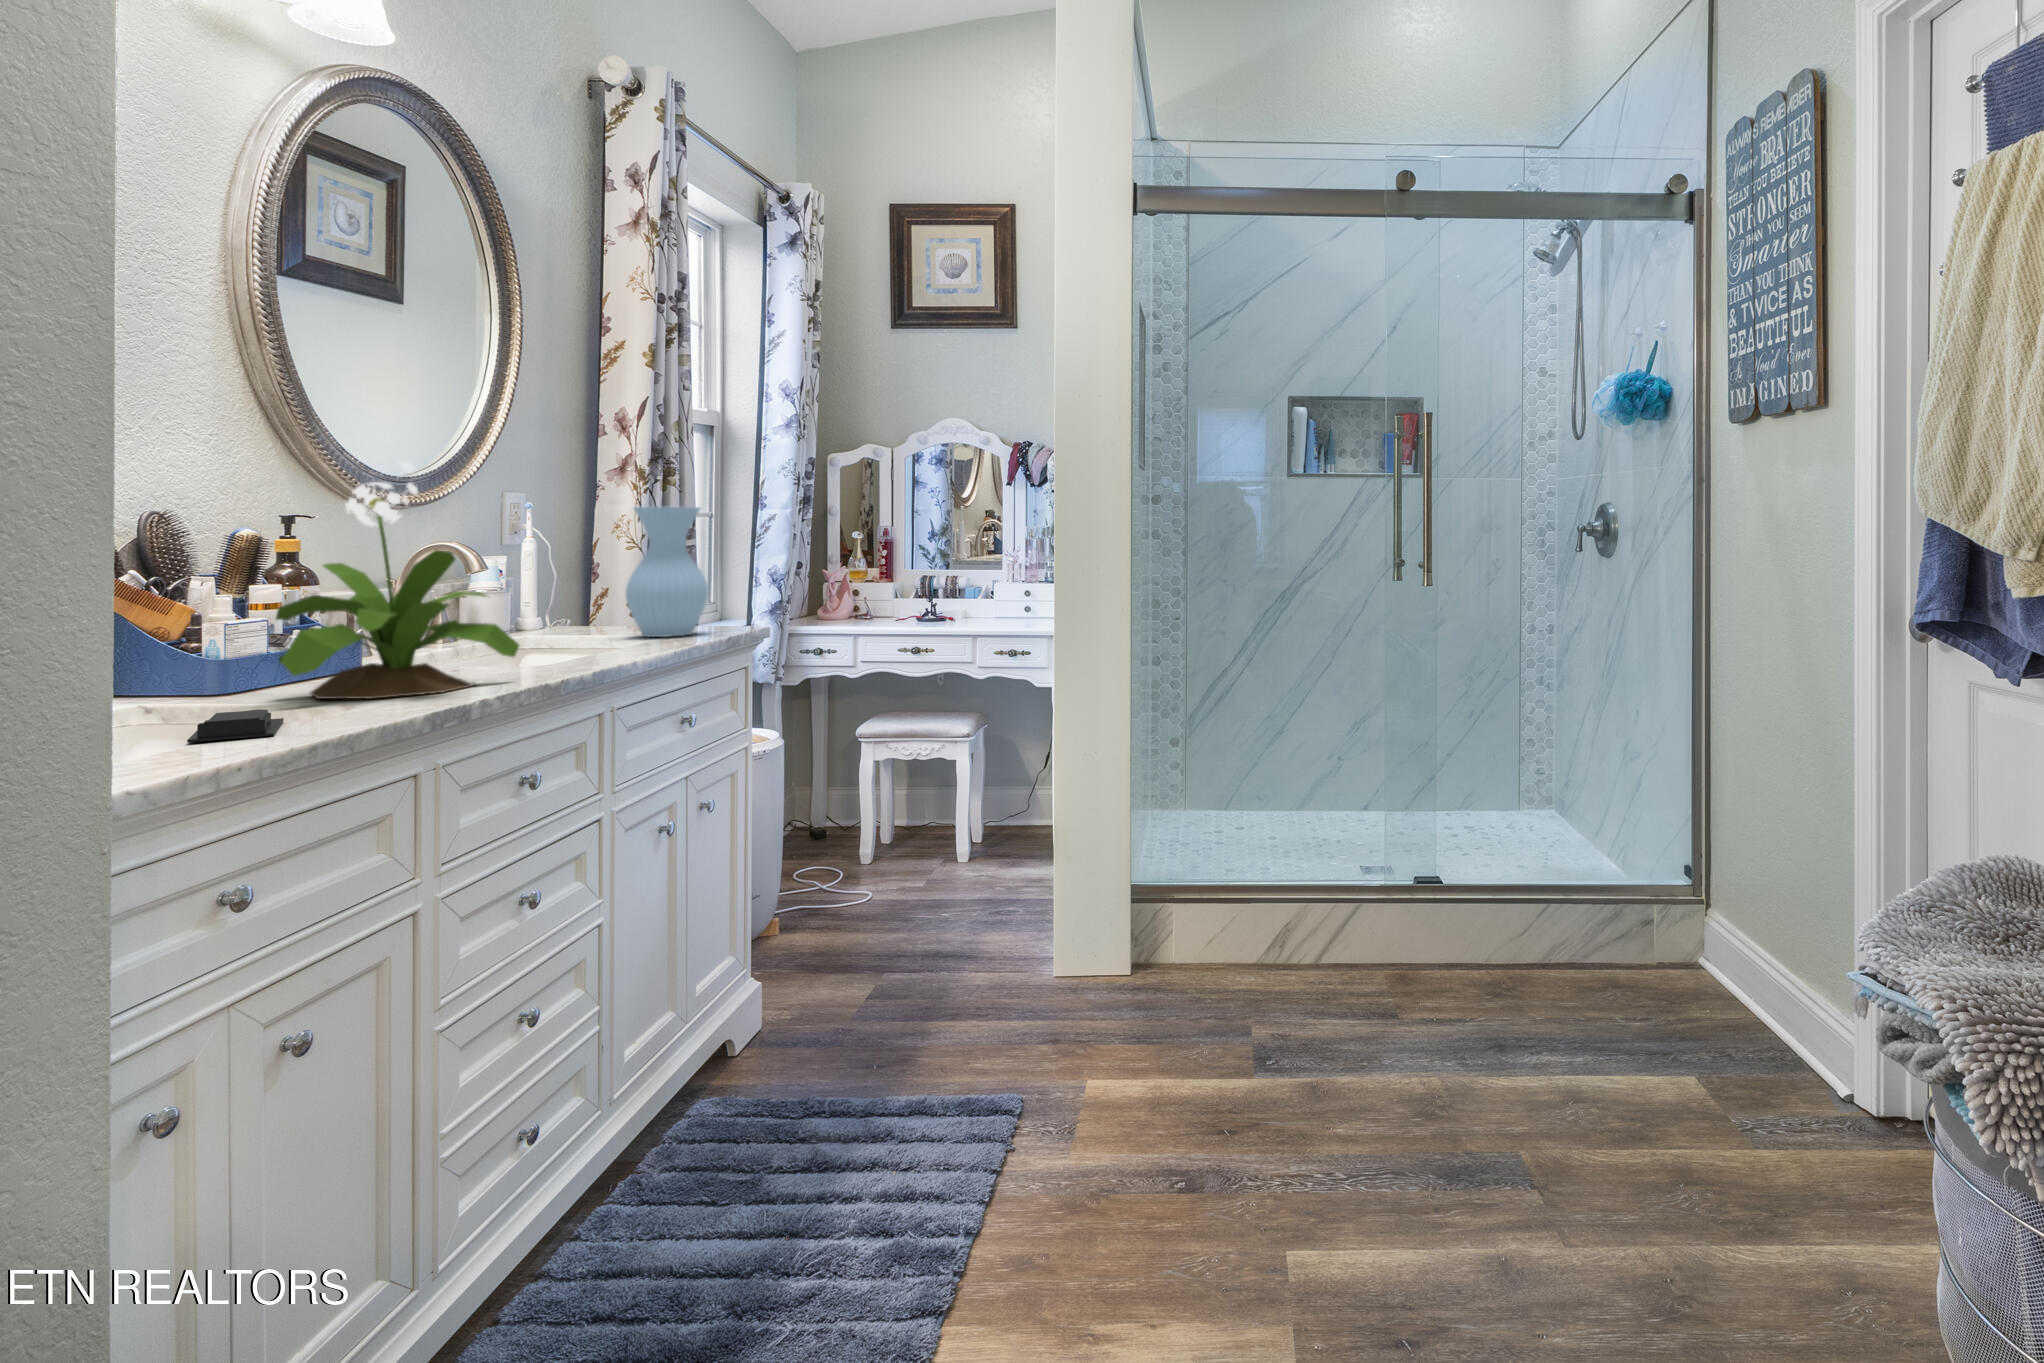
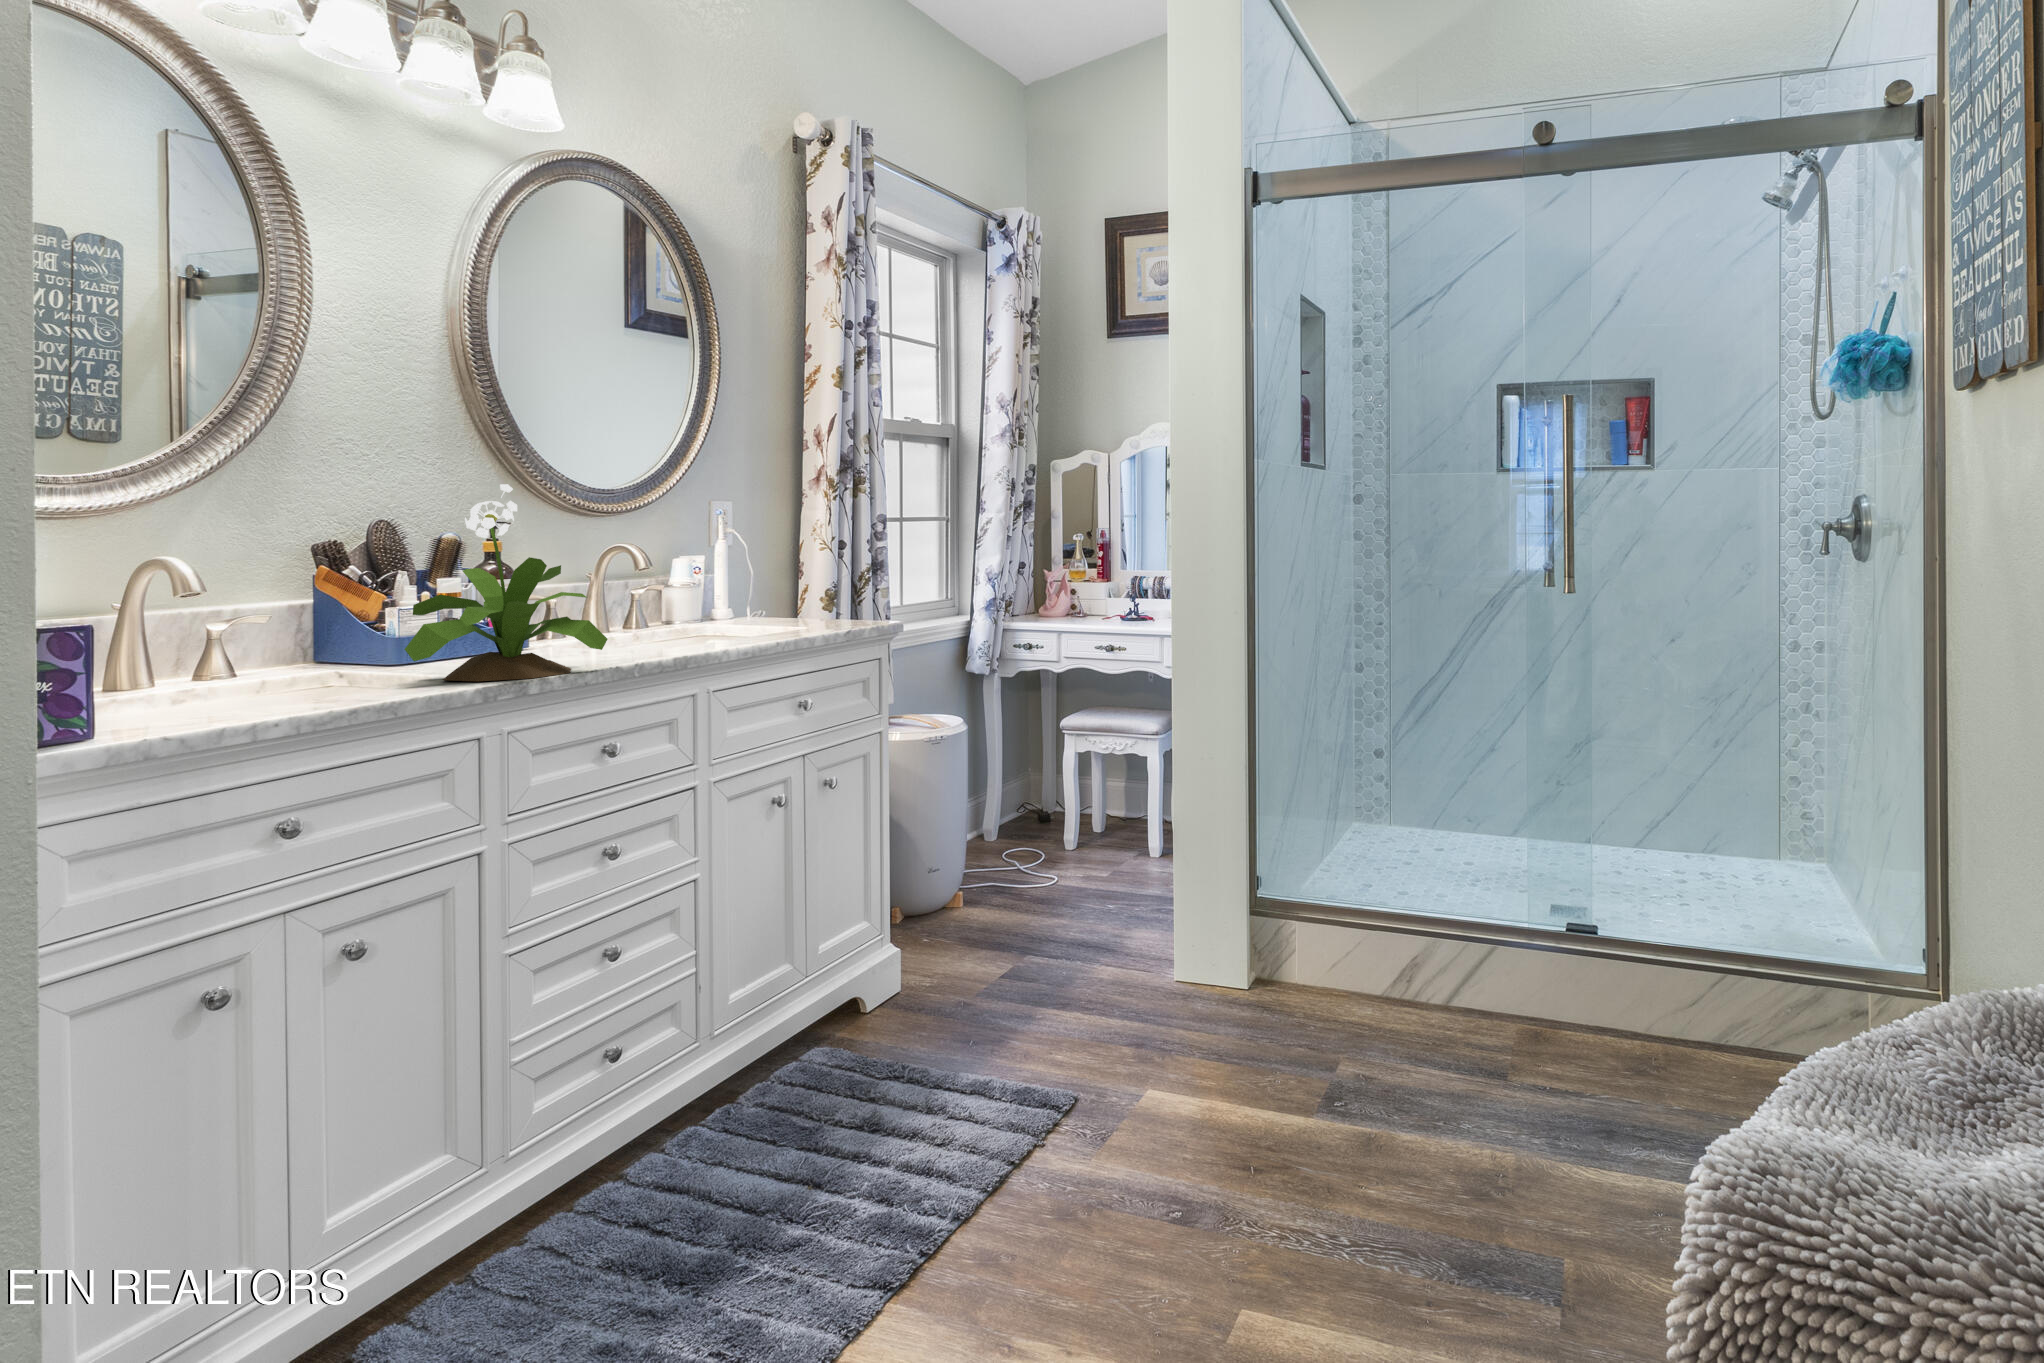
vase: present [626,507,709,637] -> none [775,516,846,633]
soap bar: present [187,710,284,742] -> none [285,687,382,711]

